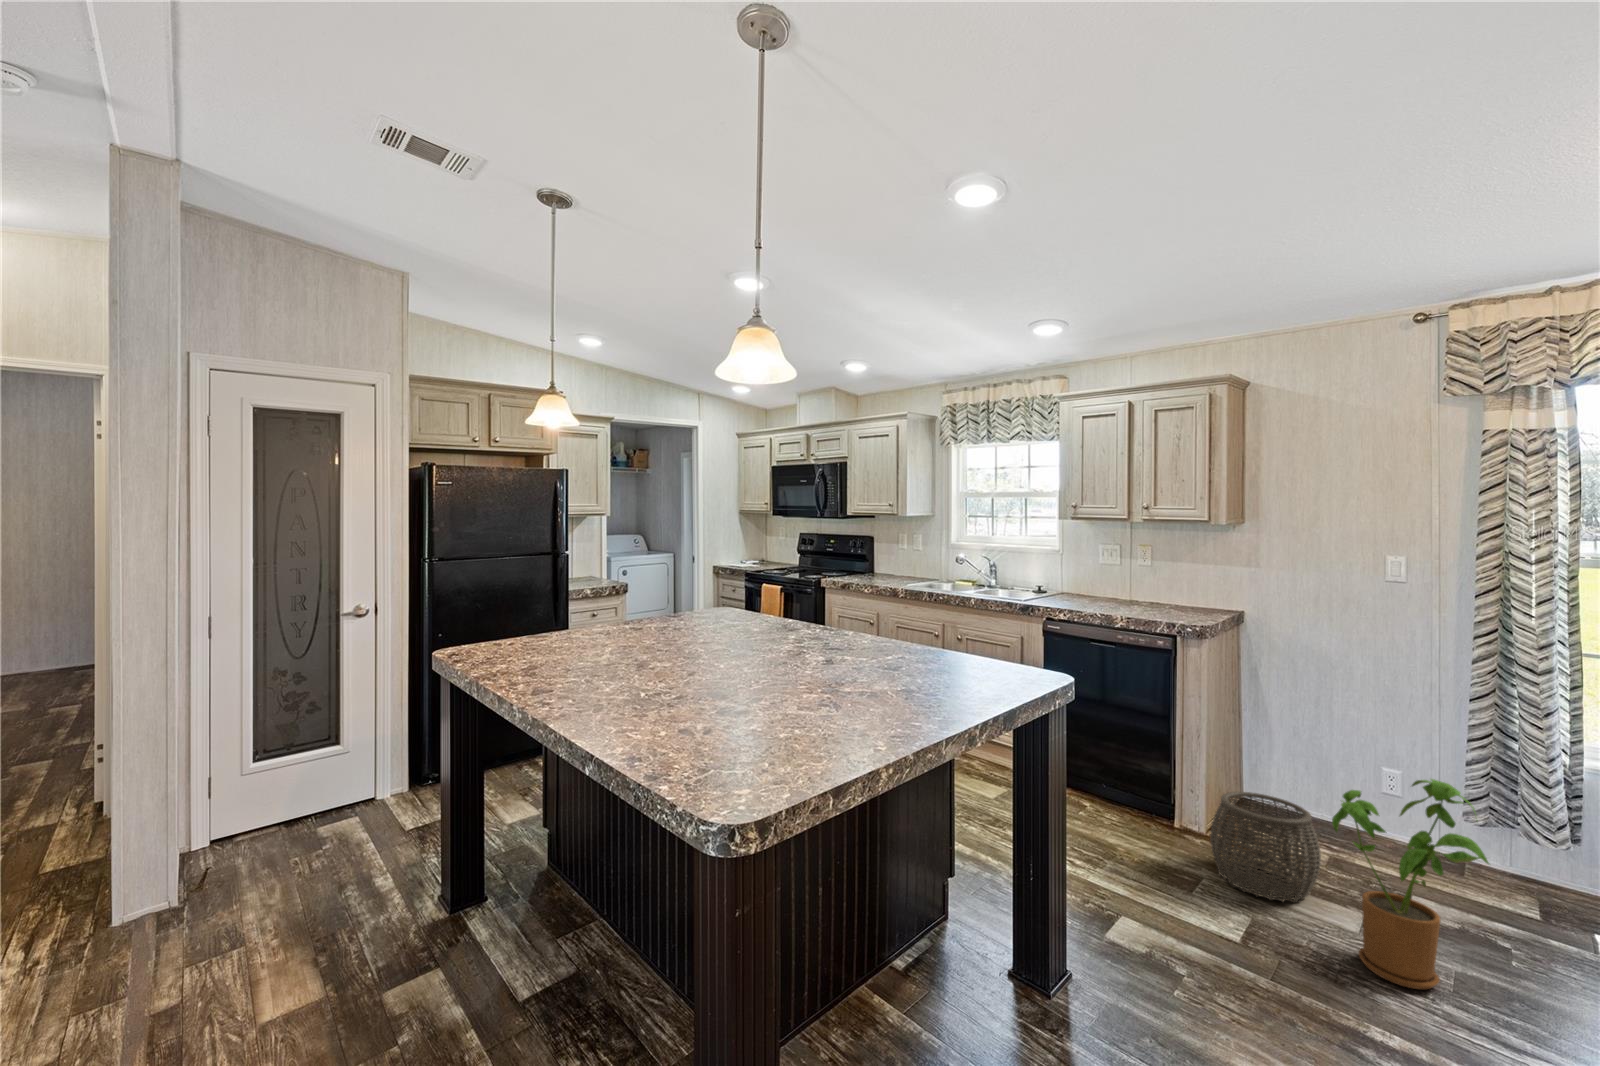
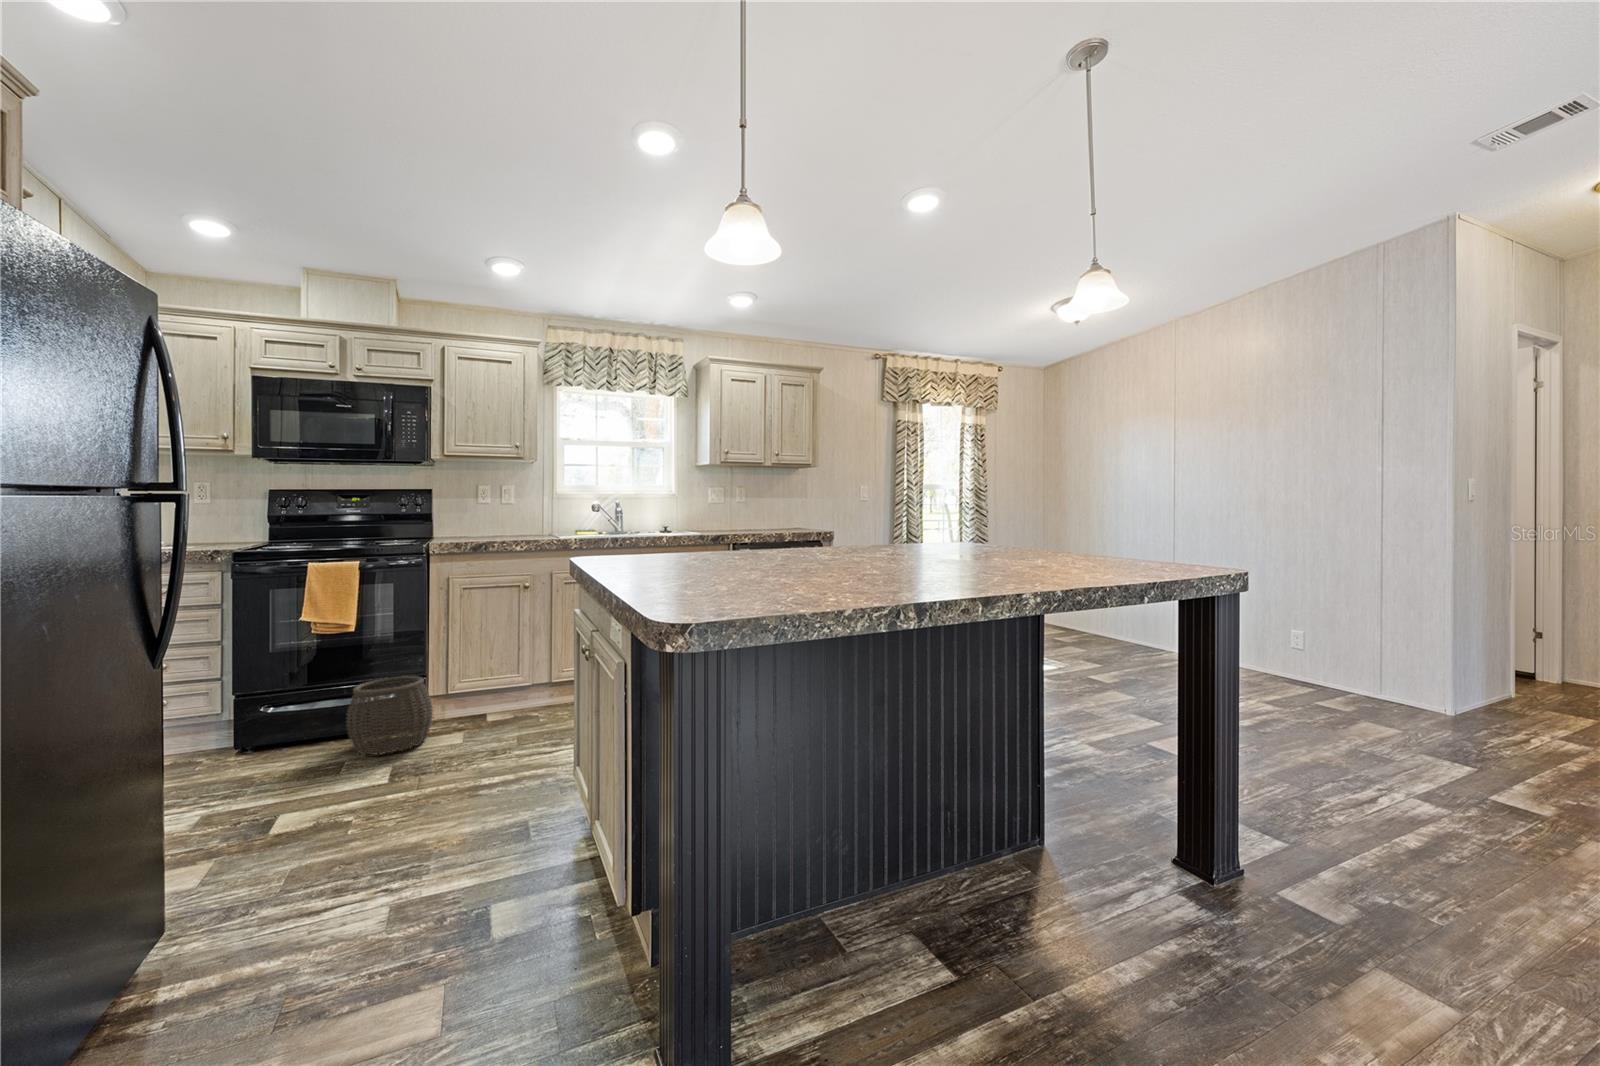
house plant: present [1332,779,1489,989] -> none [442,618,530,756]

